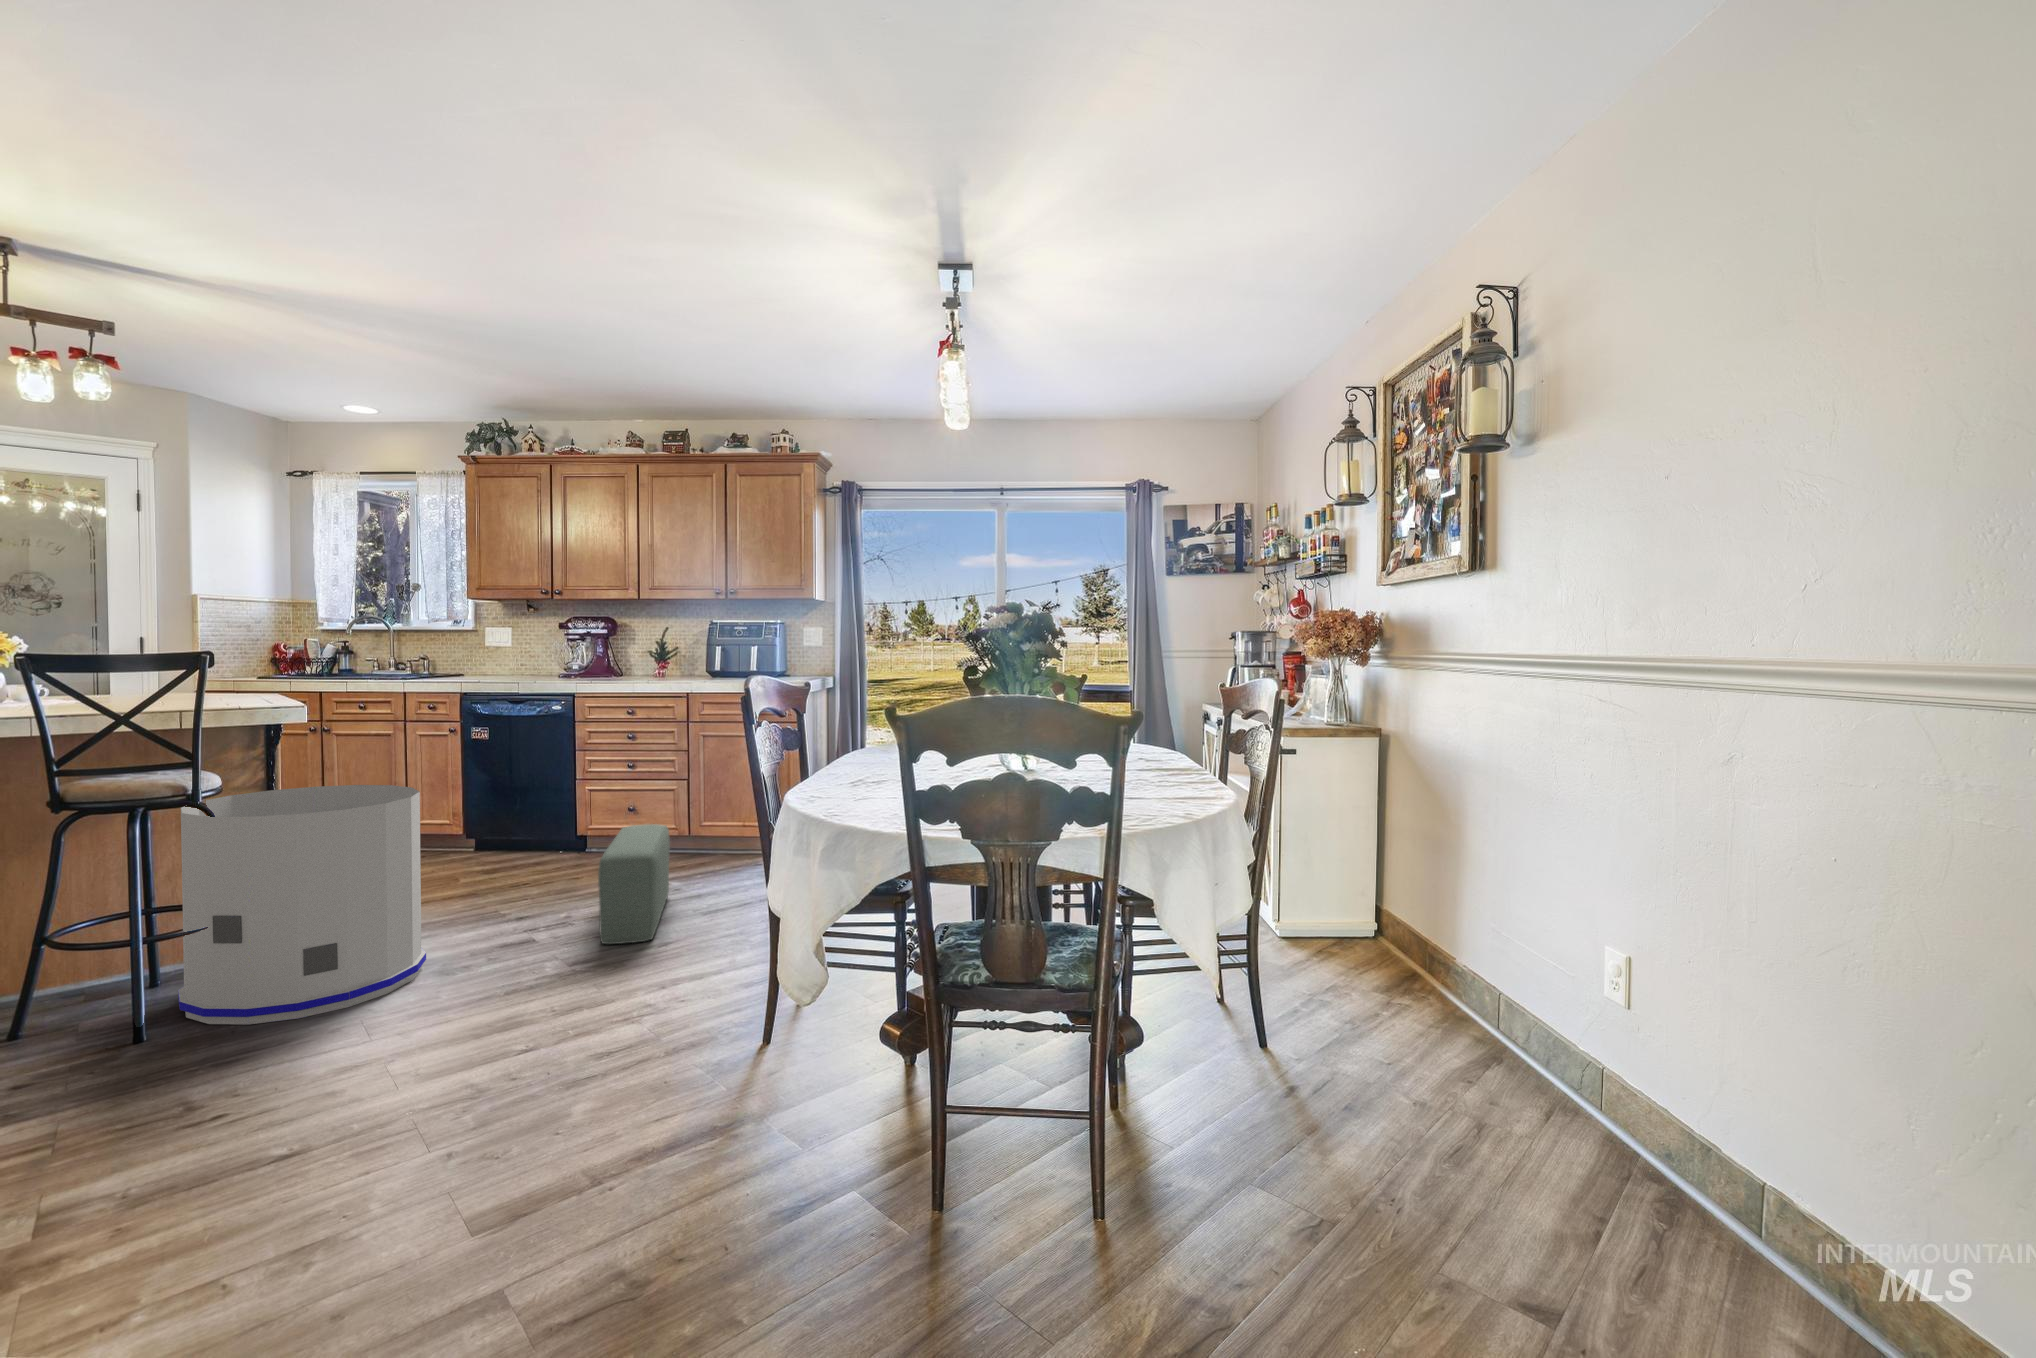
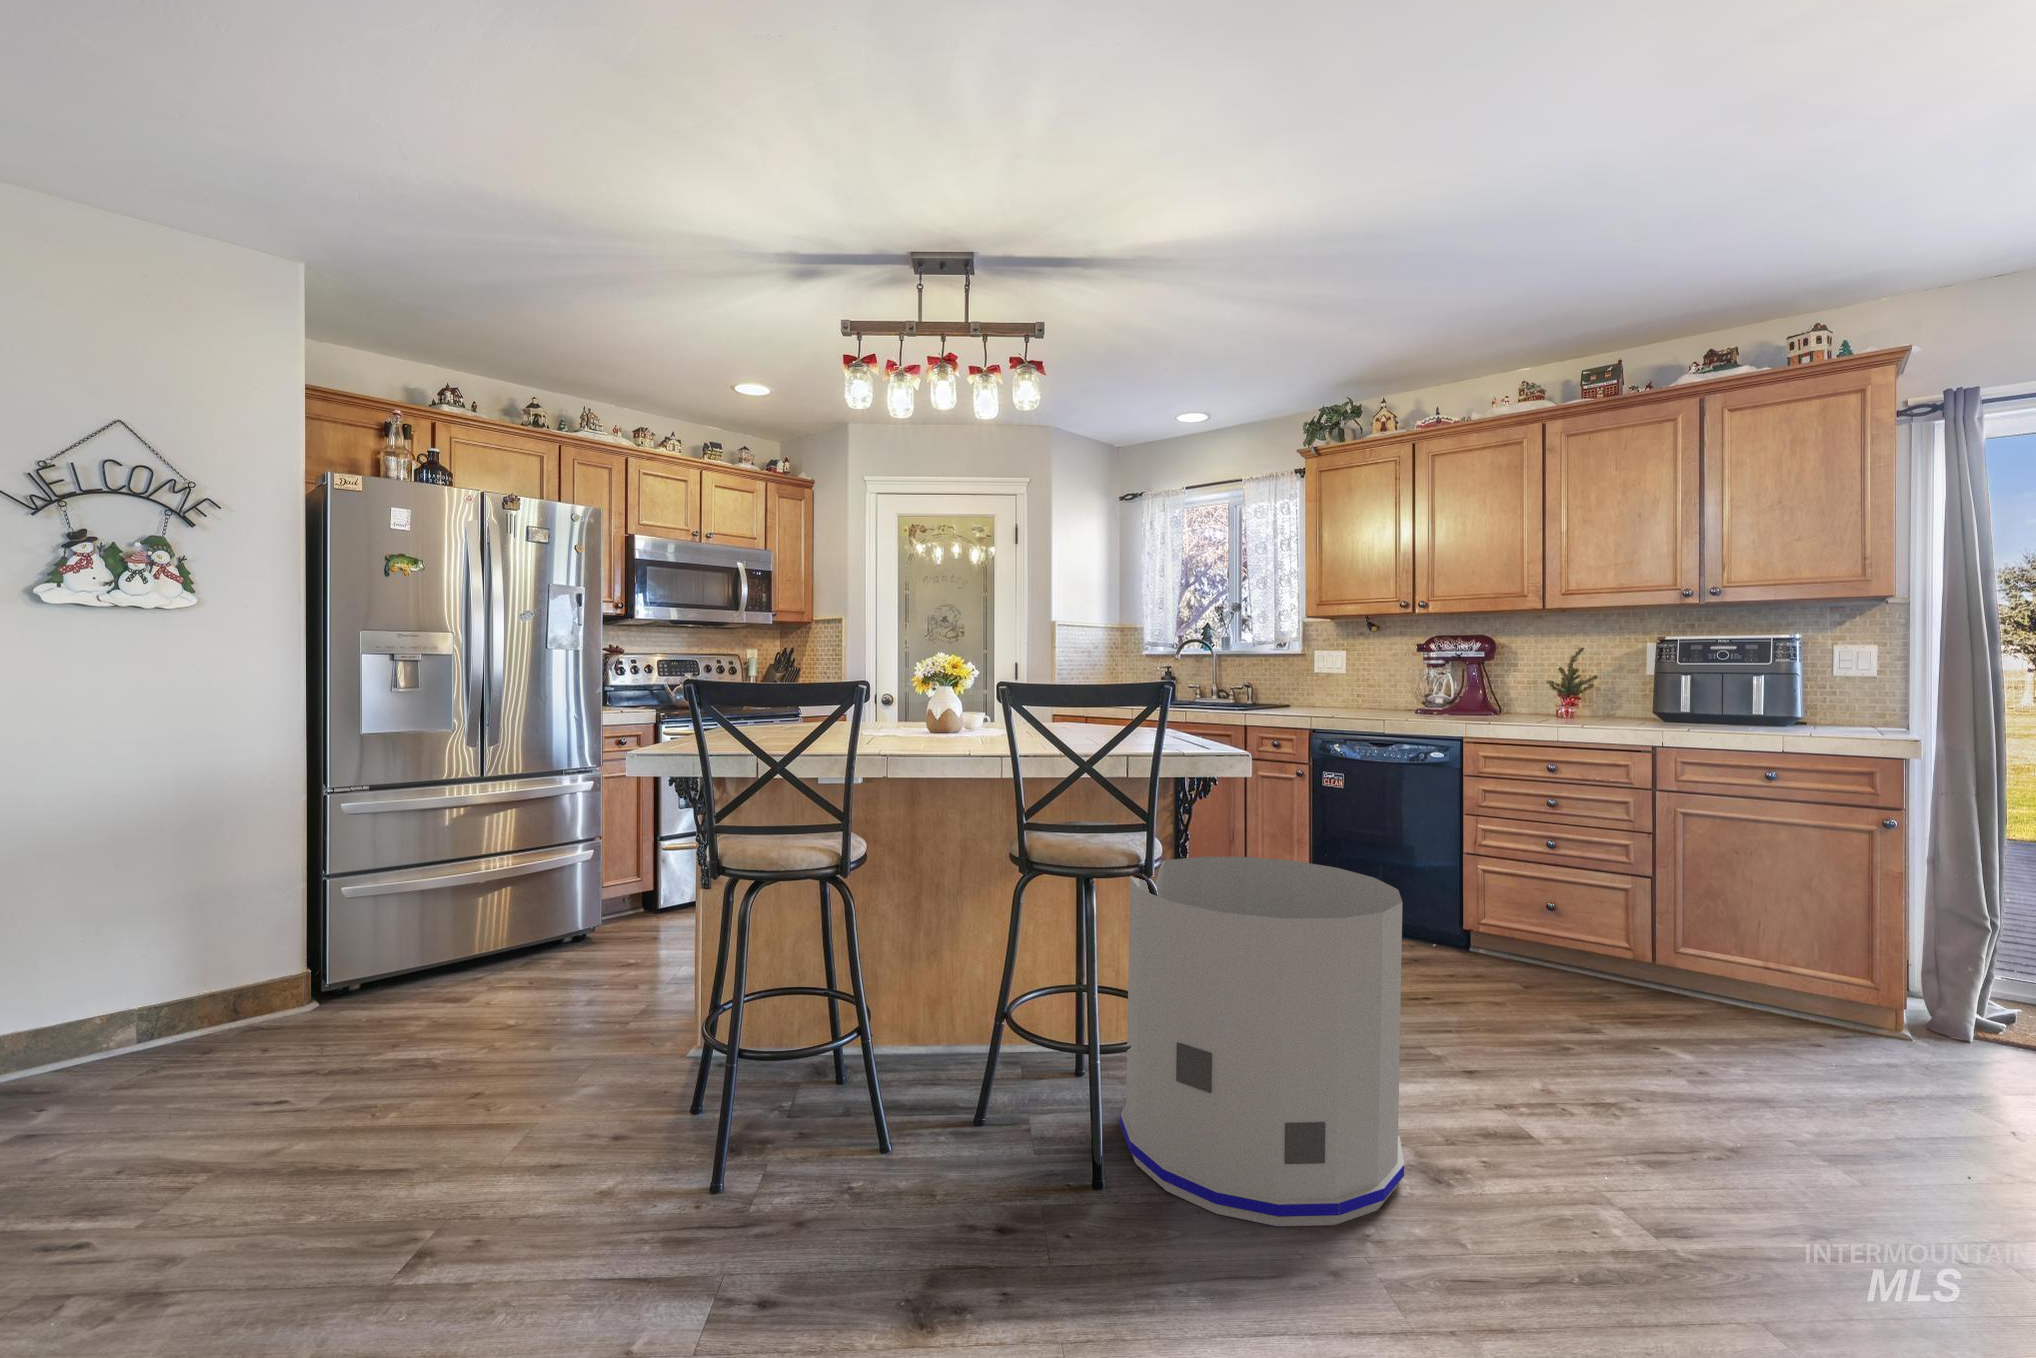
pouf: present [598,824,670,944] -> none [1624,966,1796,1224]

